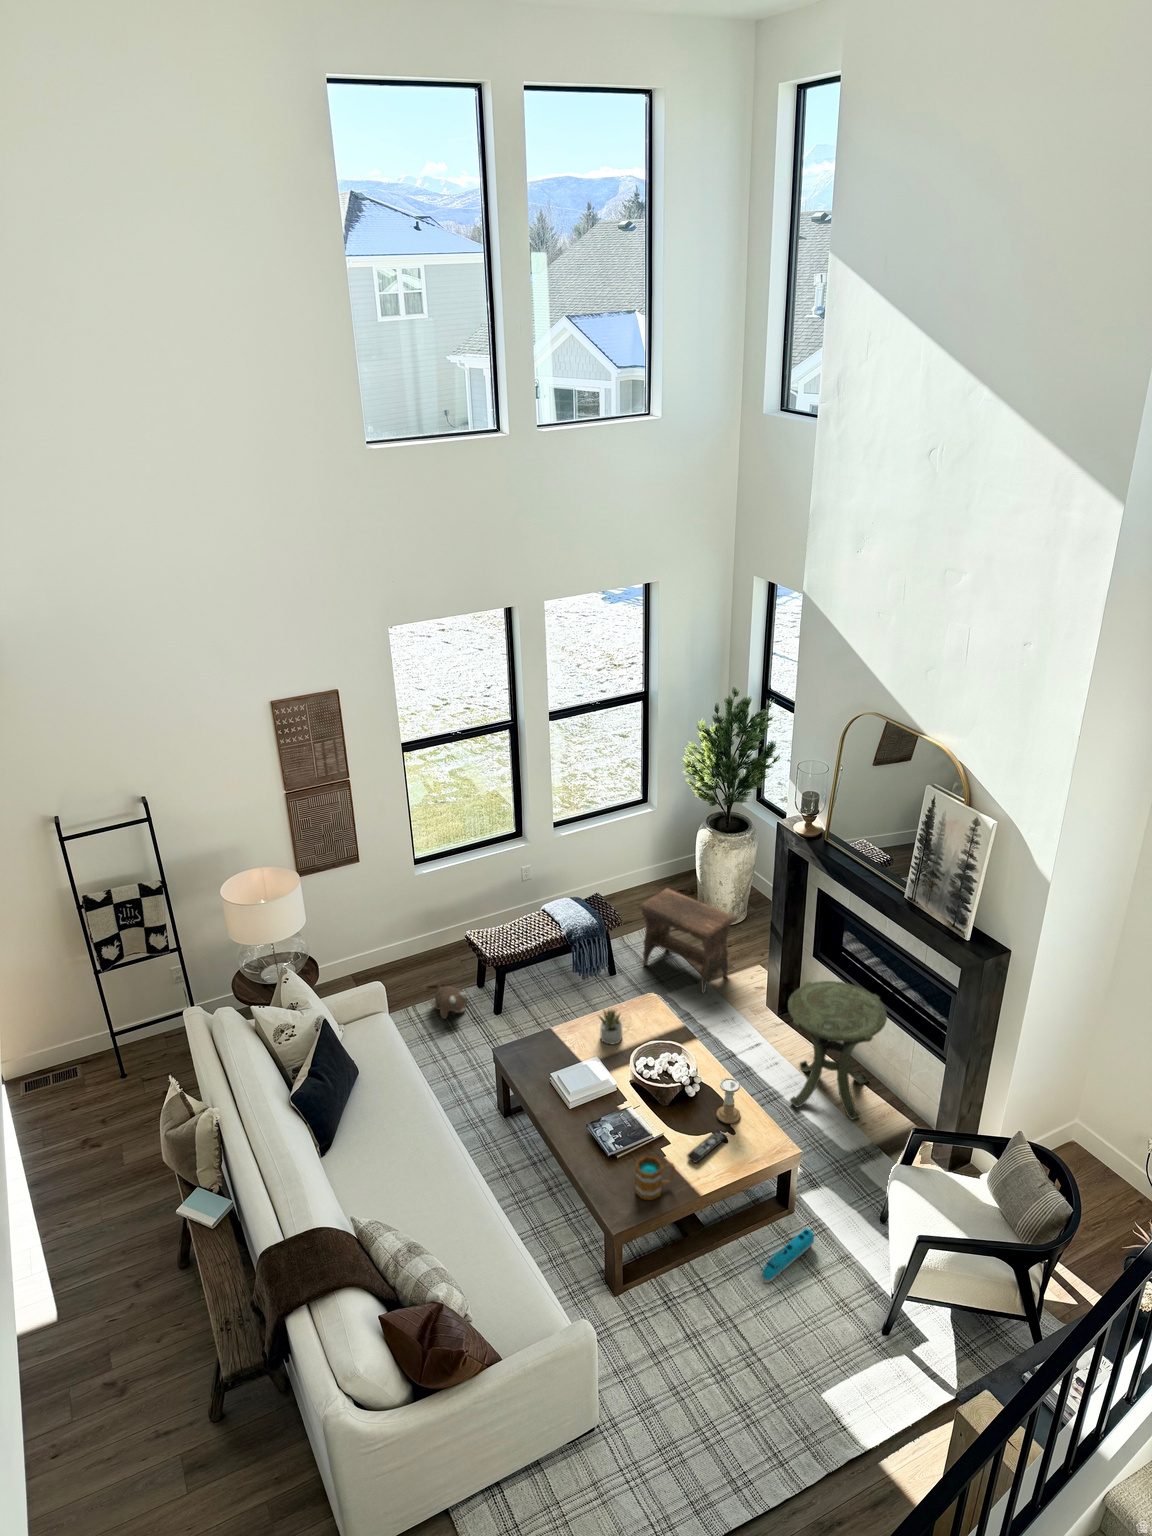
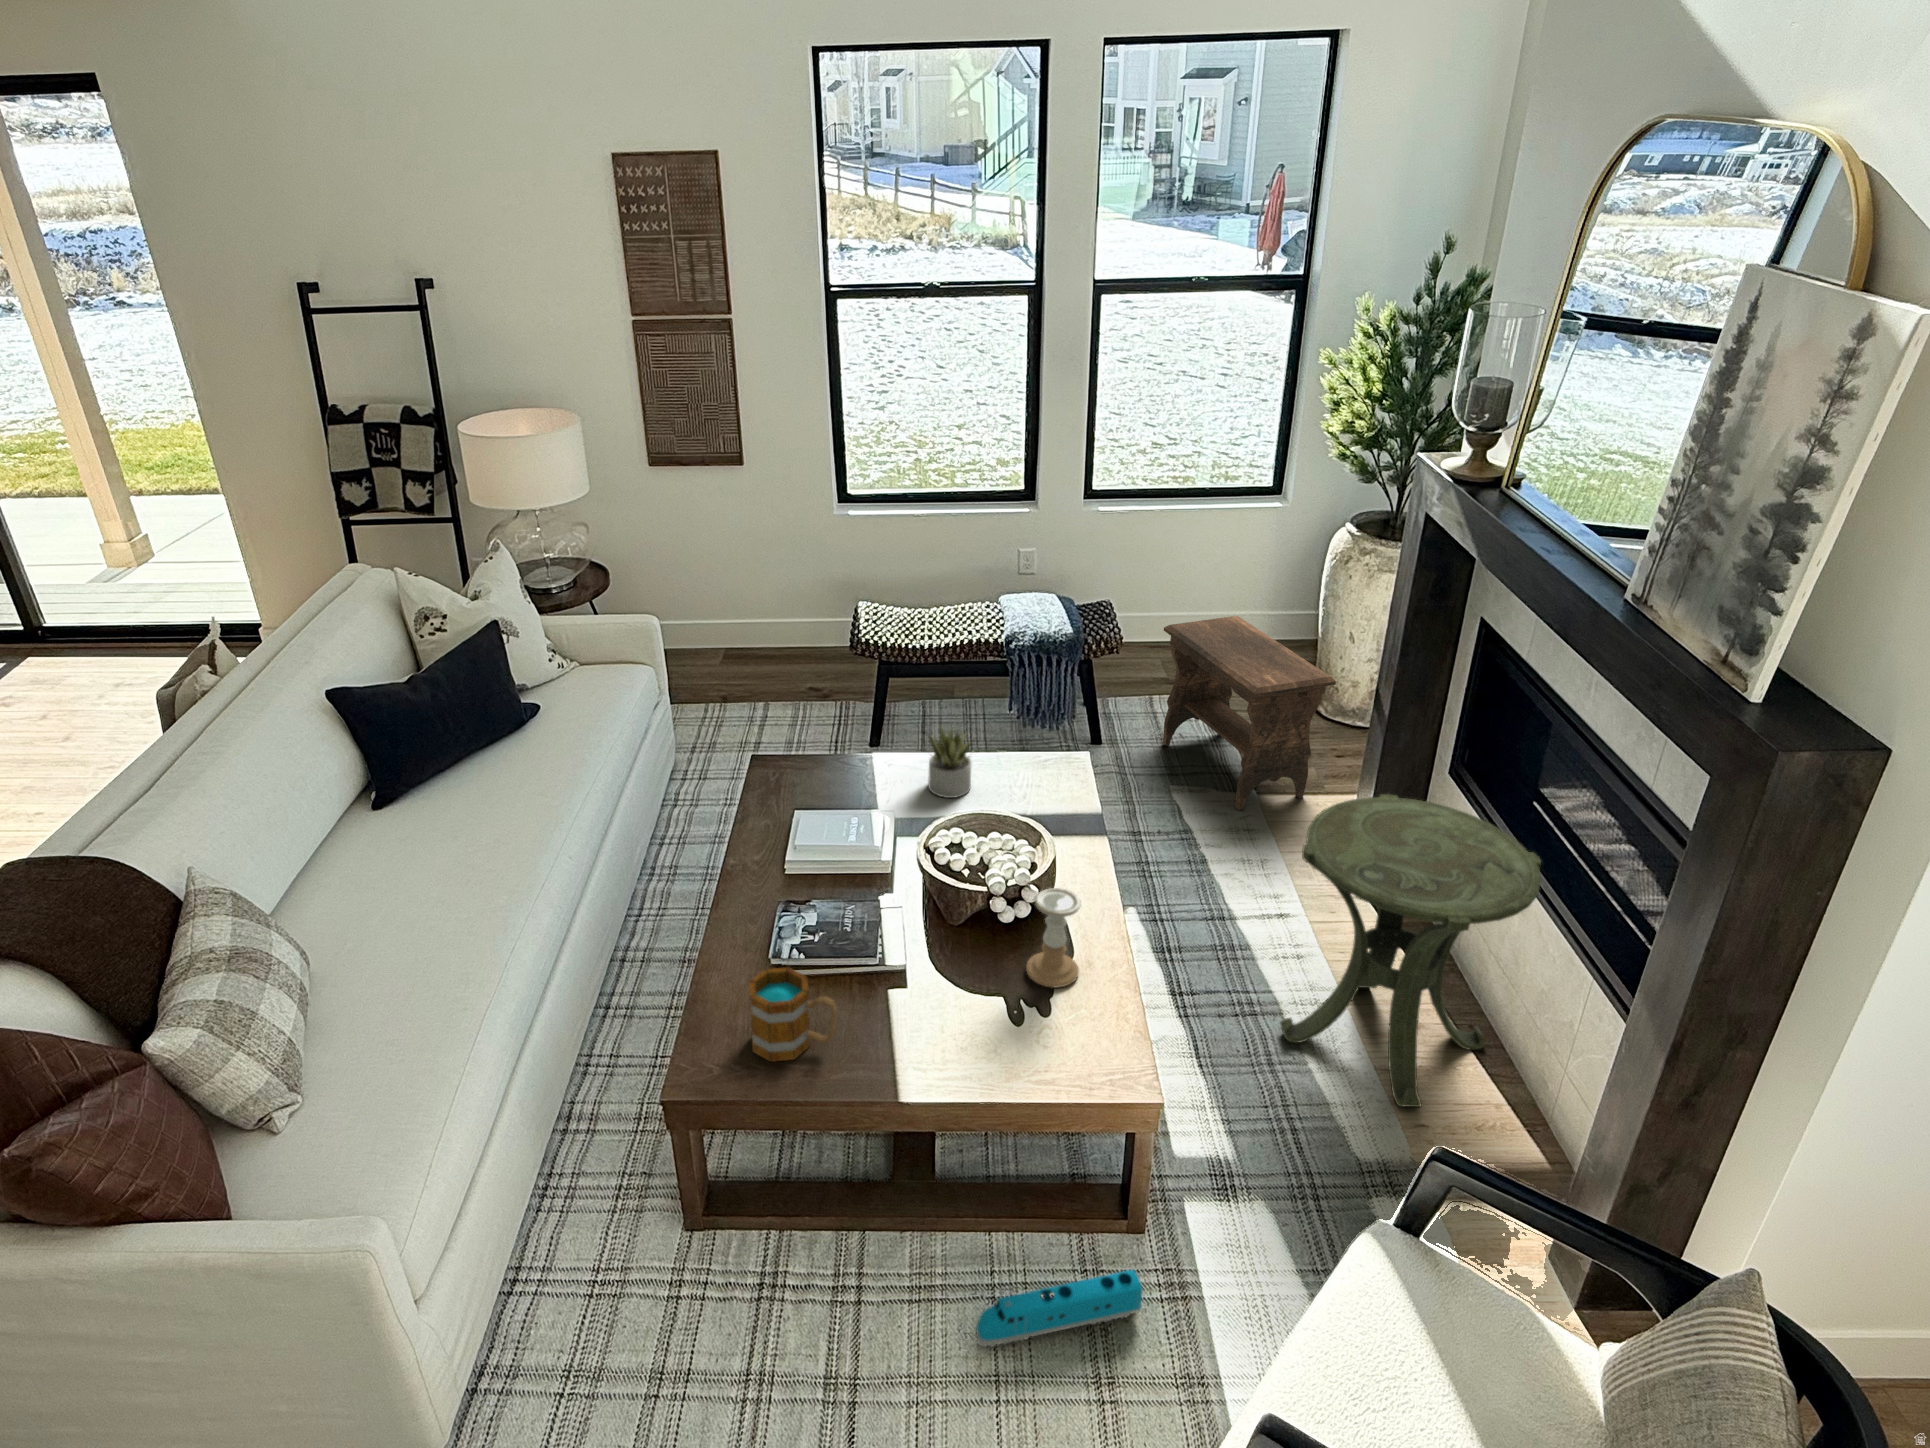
plush toy: present [435,986,468,1019] -> none [786,681,836,731]
remote control: present [687,1130,727,1163] -> none [903,987,1015,1029]

